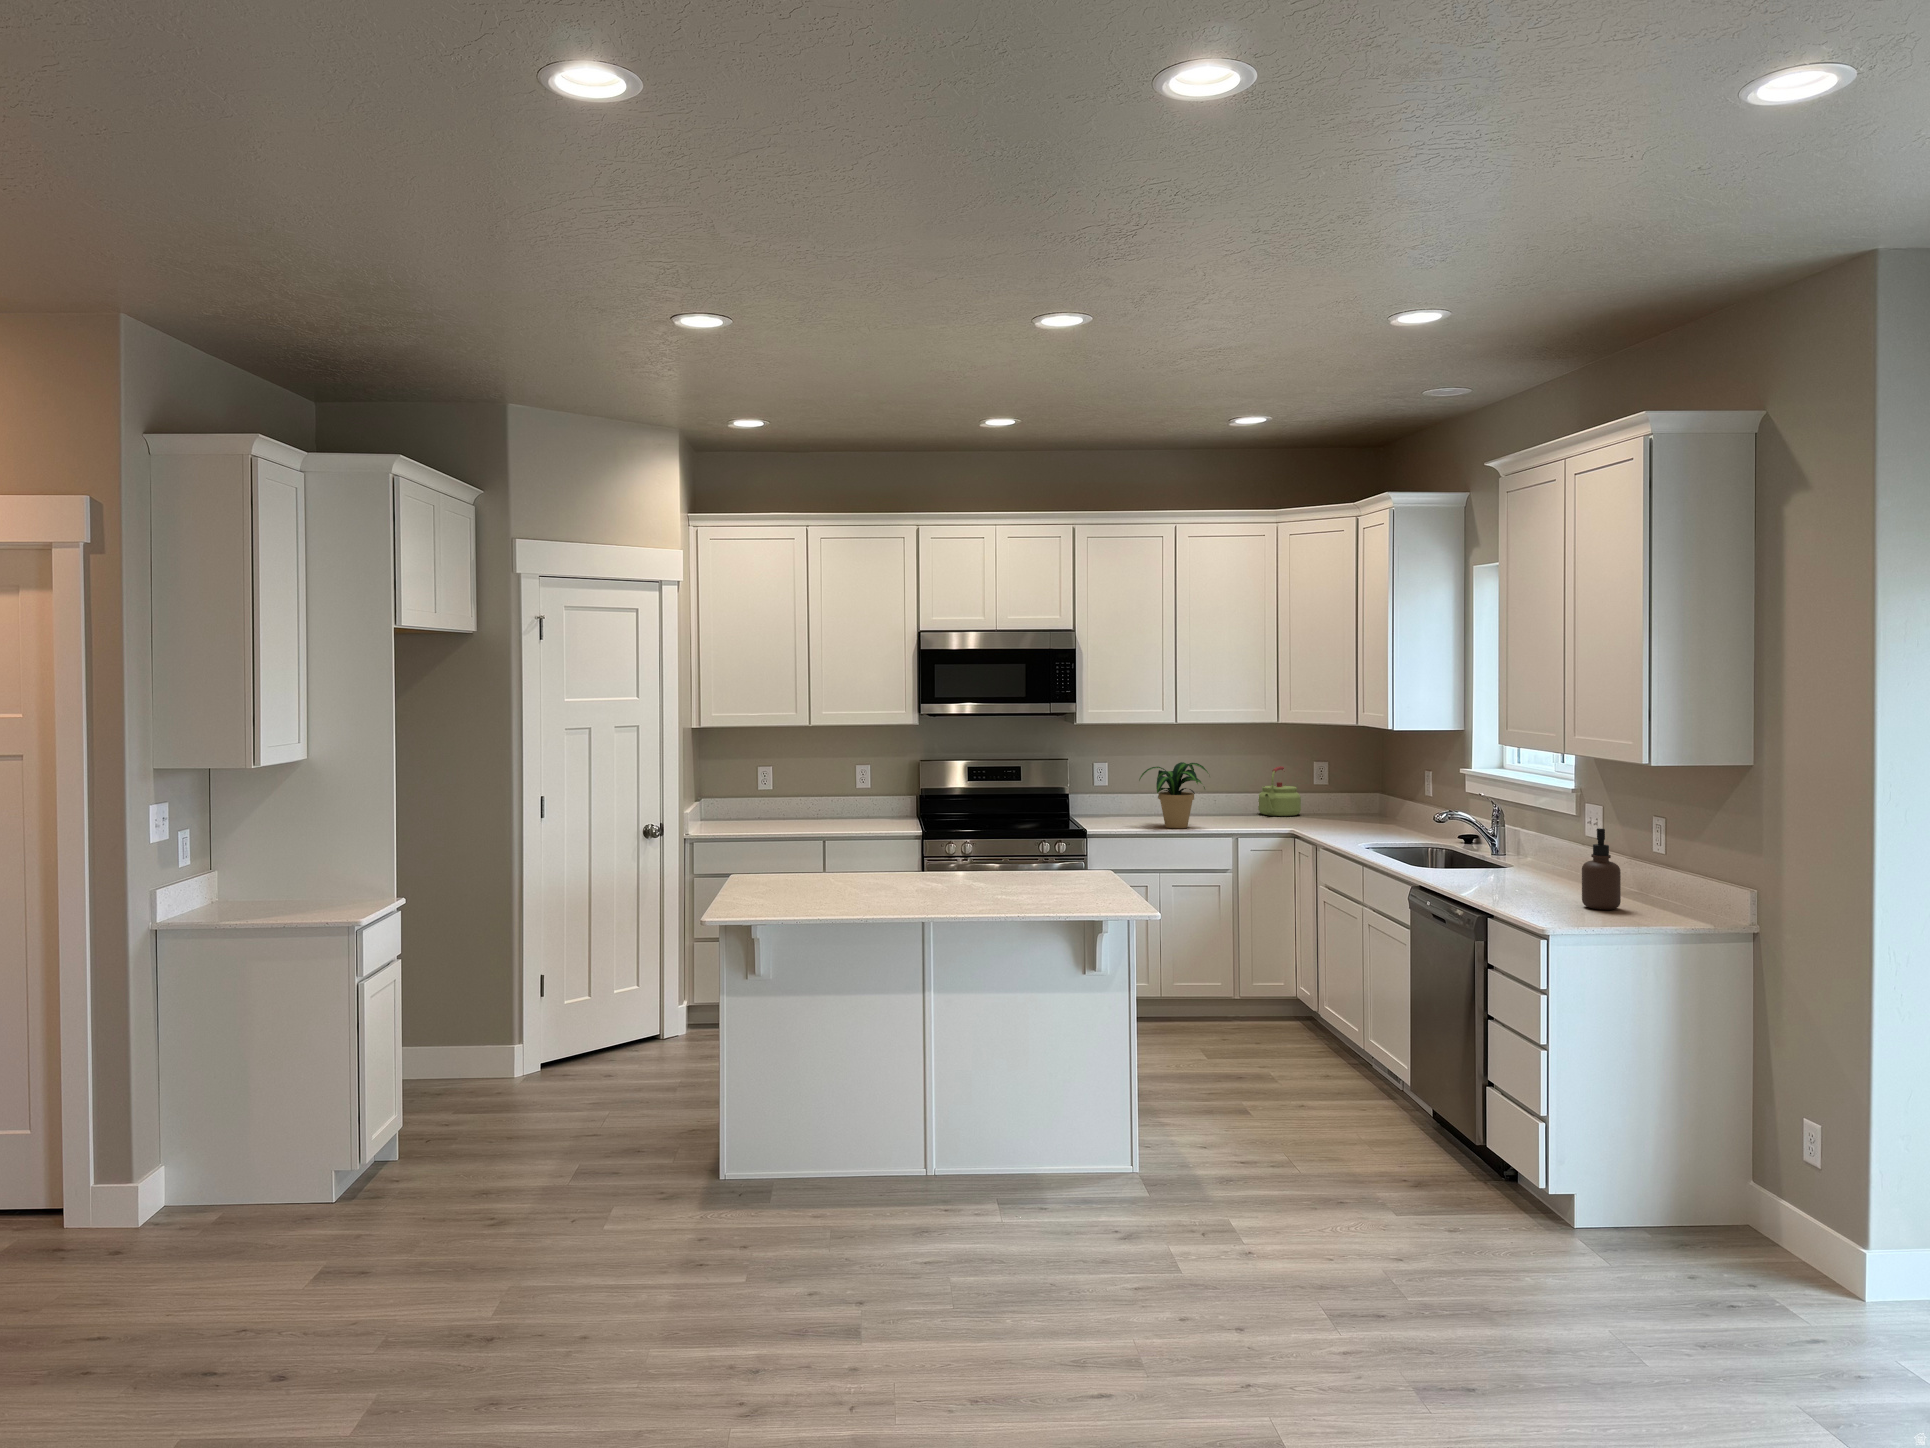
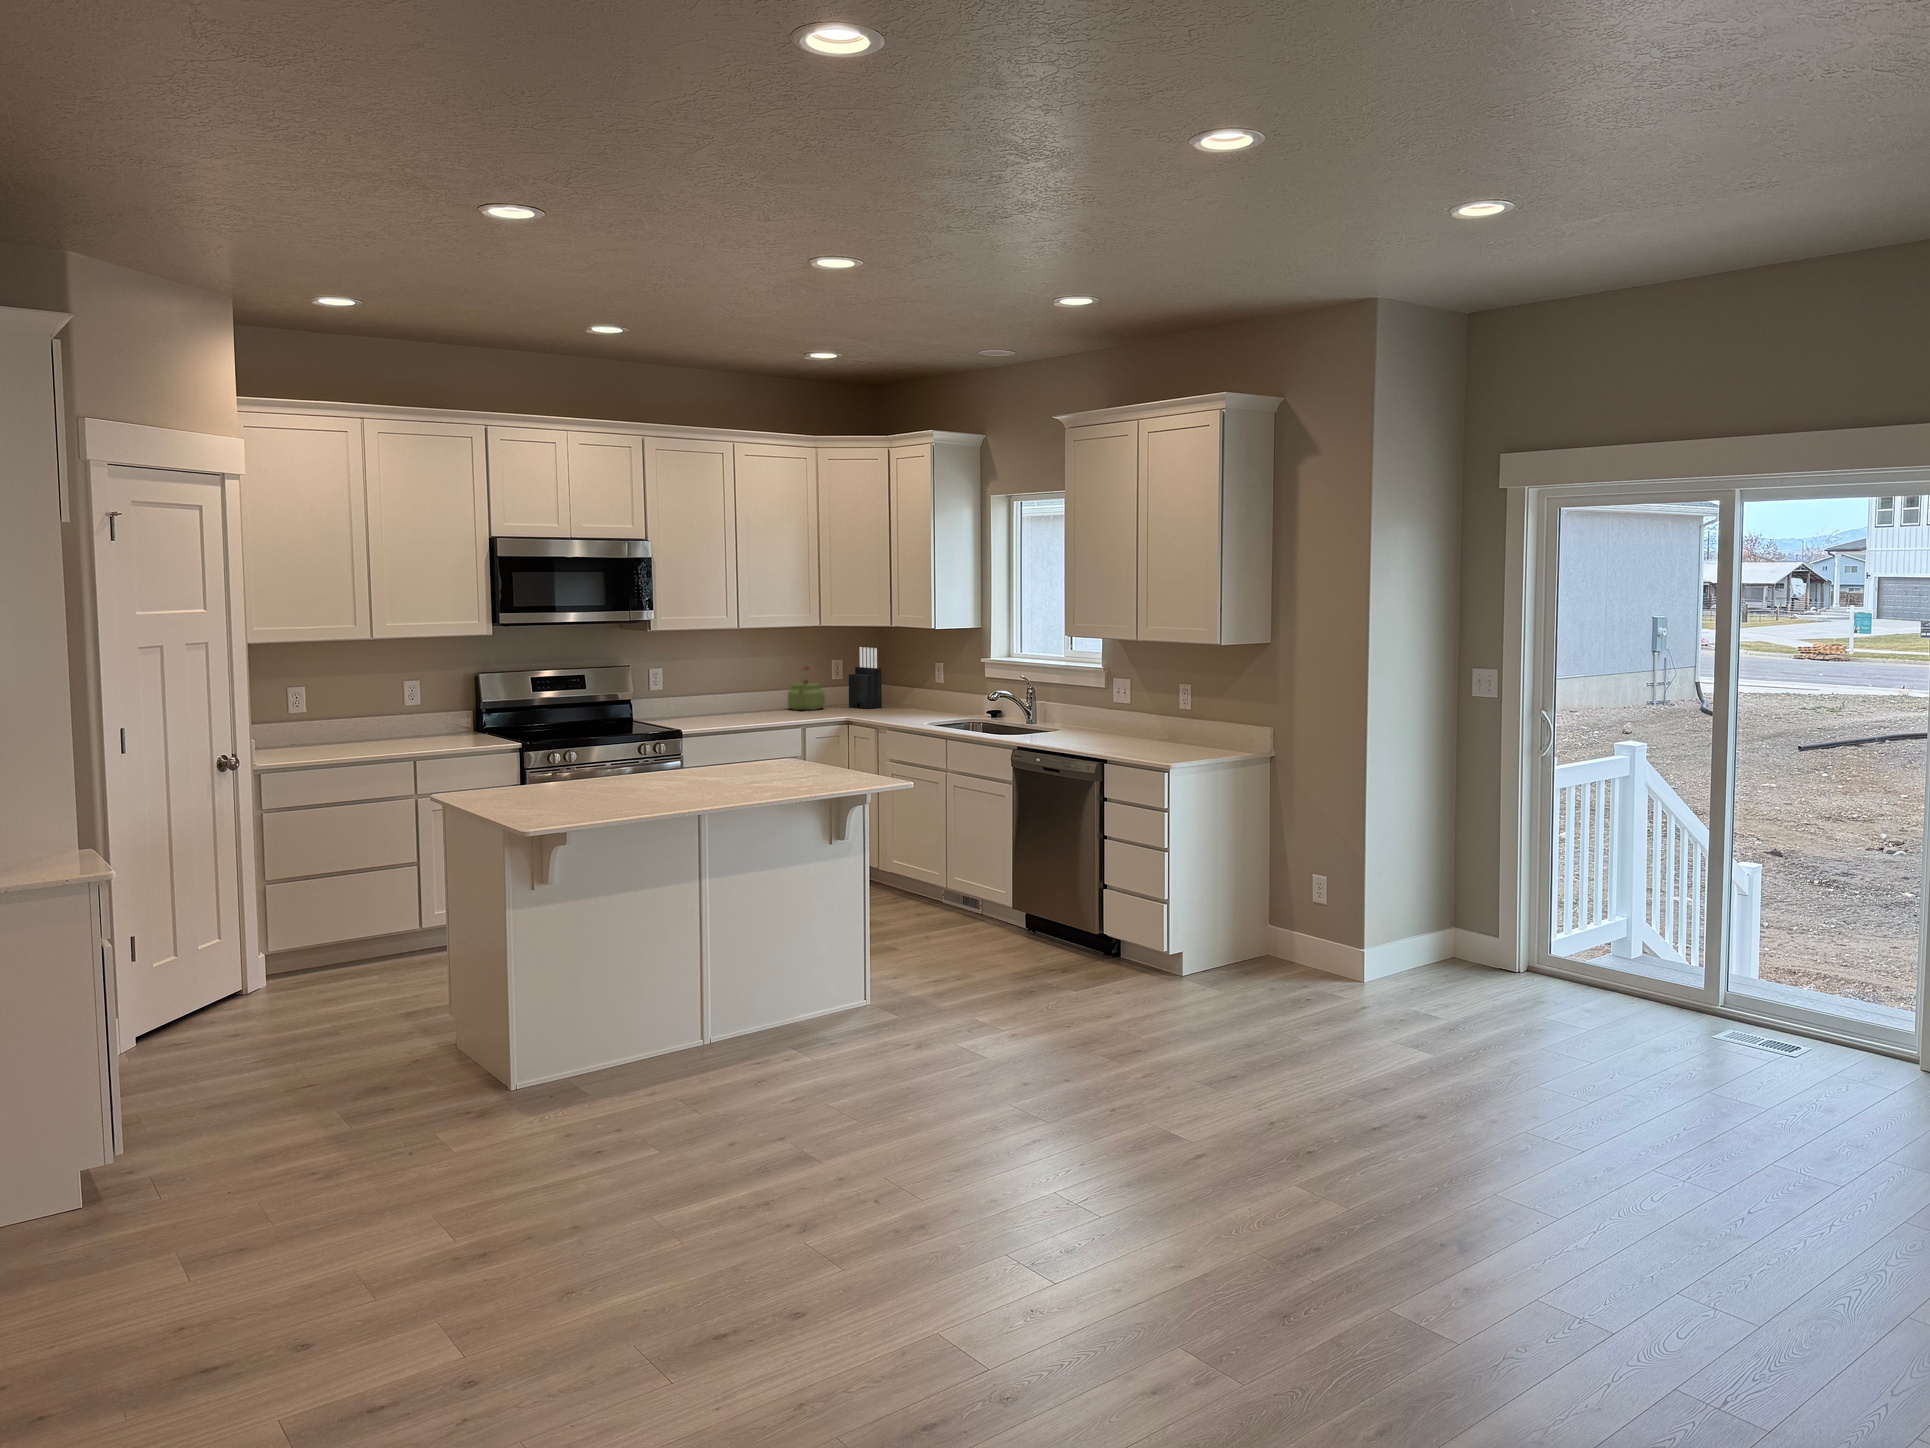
knife block: none [1332,748,1367,819] -> present [849,647,882,709]
potted plant: present [1139,762,1208,828] -> none [712,664,777,724]
soap dispenser: present [1582,828,1621,910] -> none [1140,693,1165,750]

